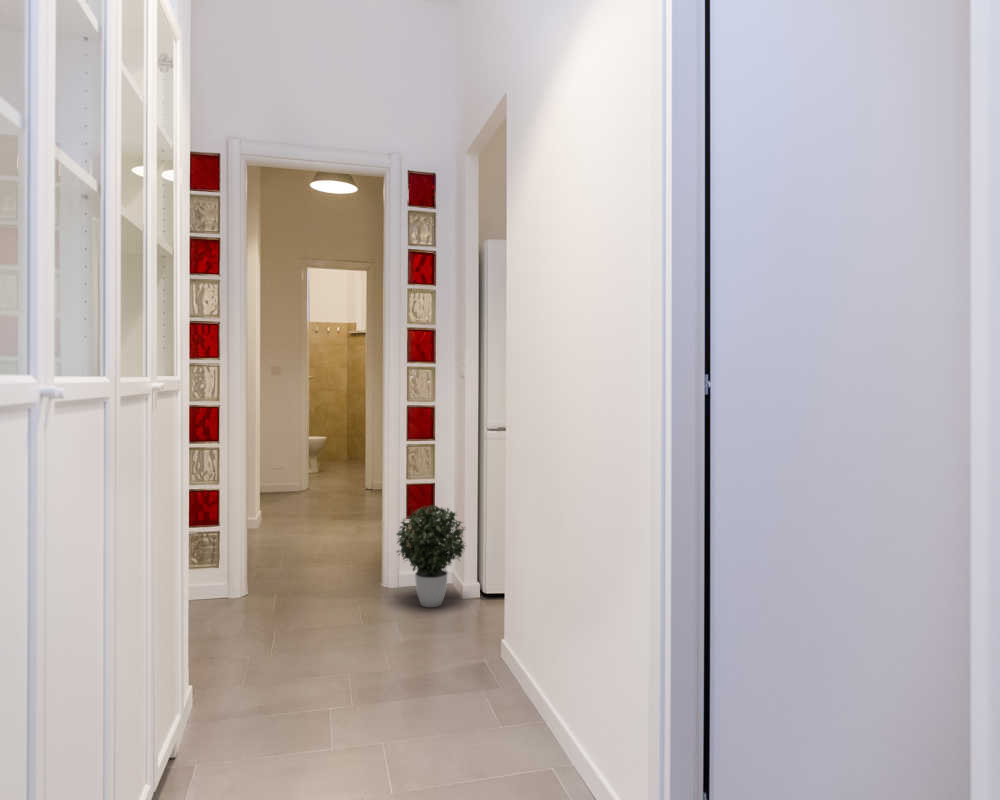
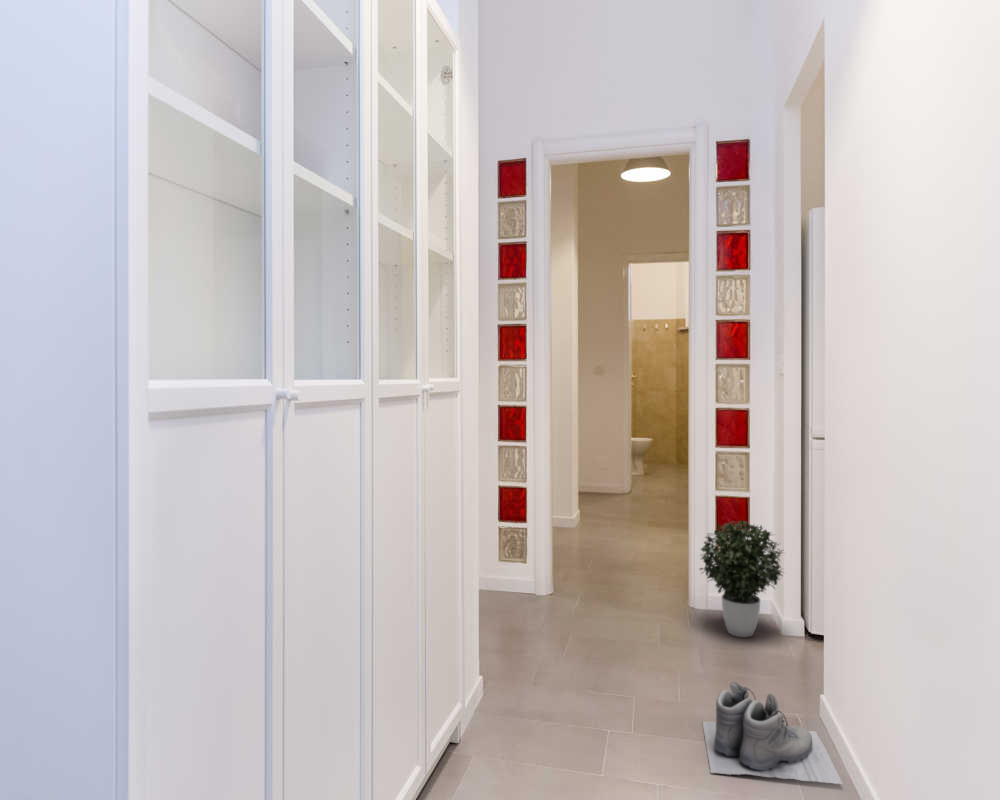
boots: none [411,640,524,719] -> present [702,682,842,784]

